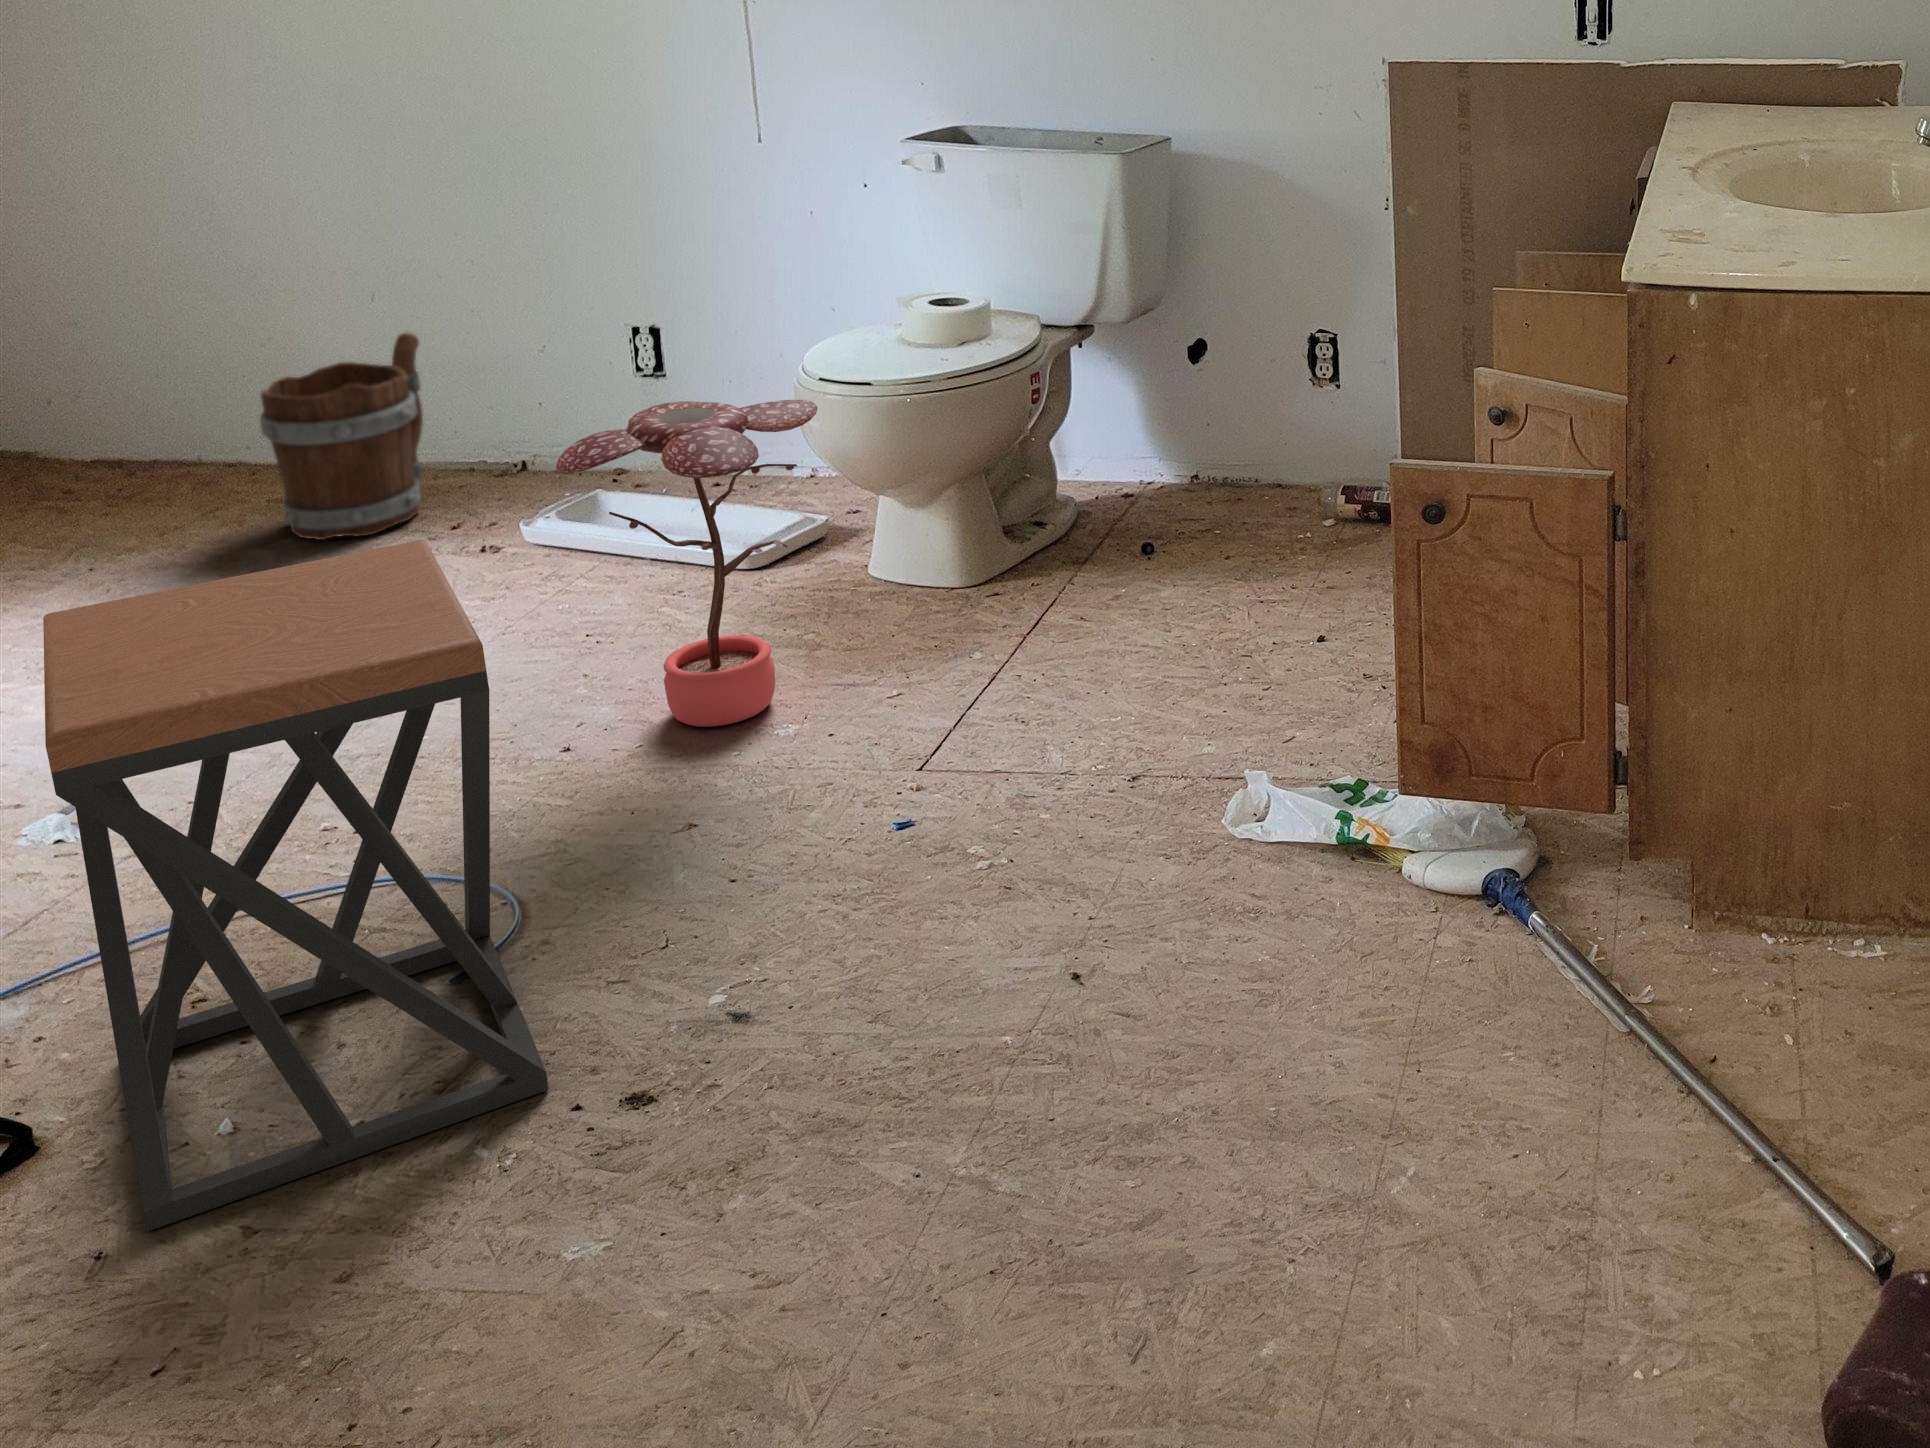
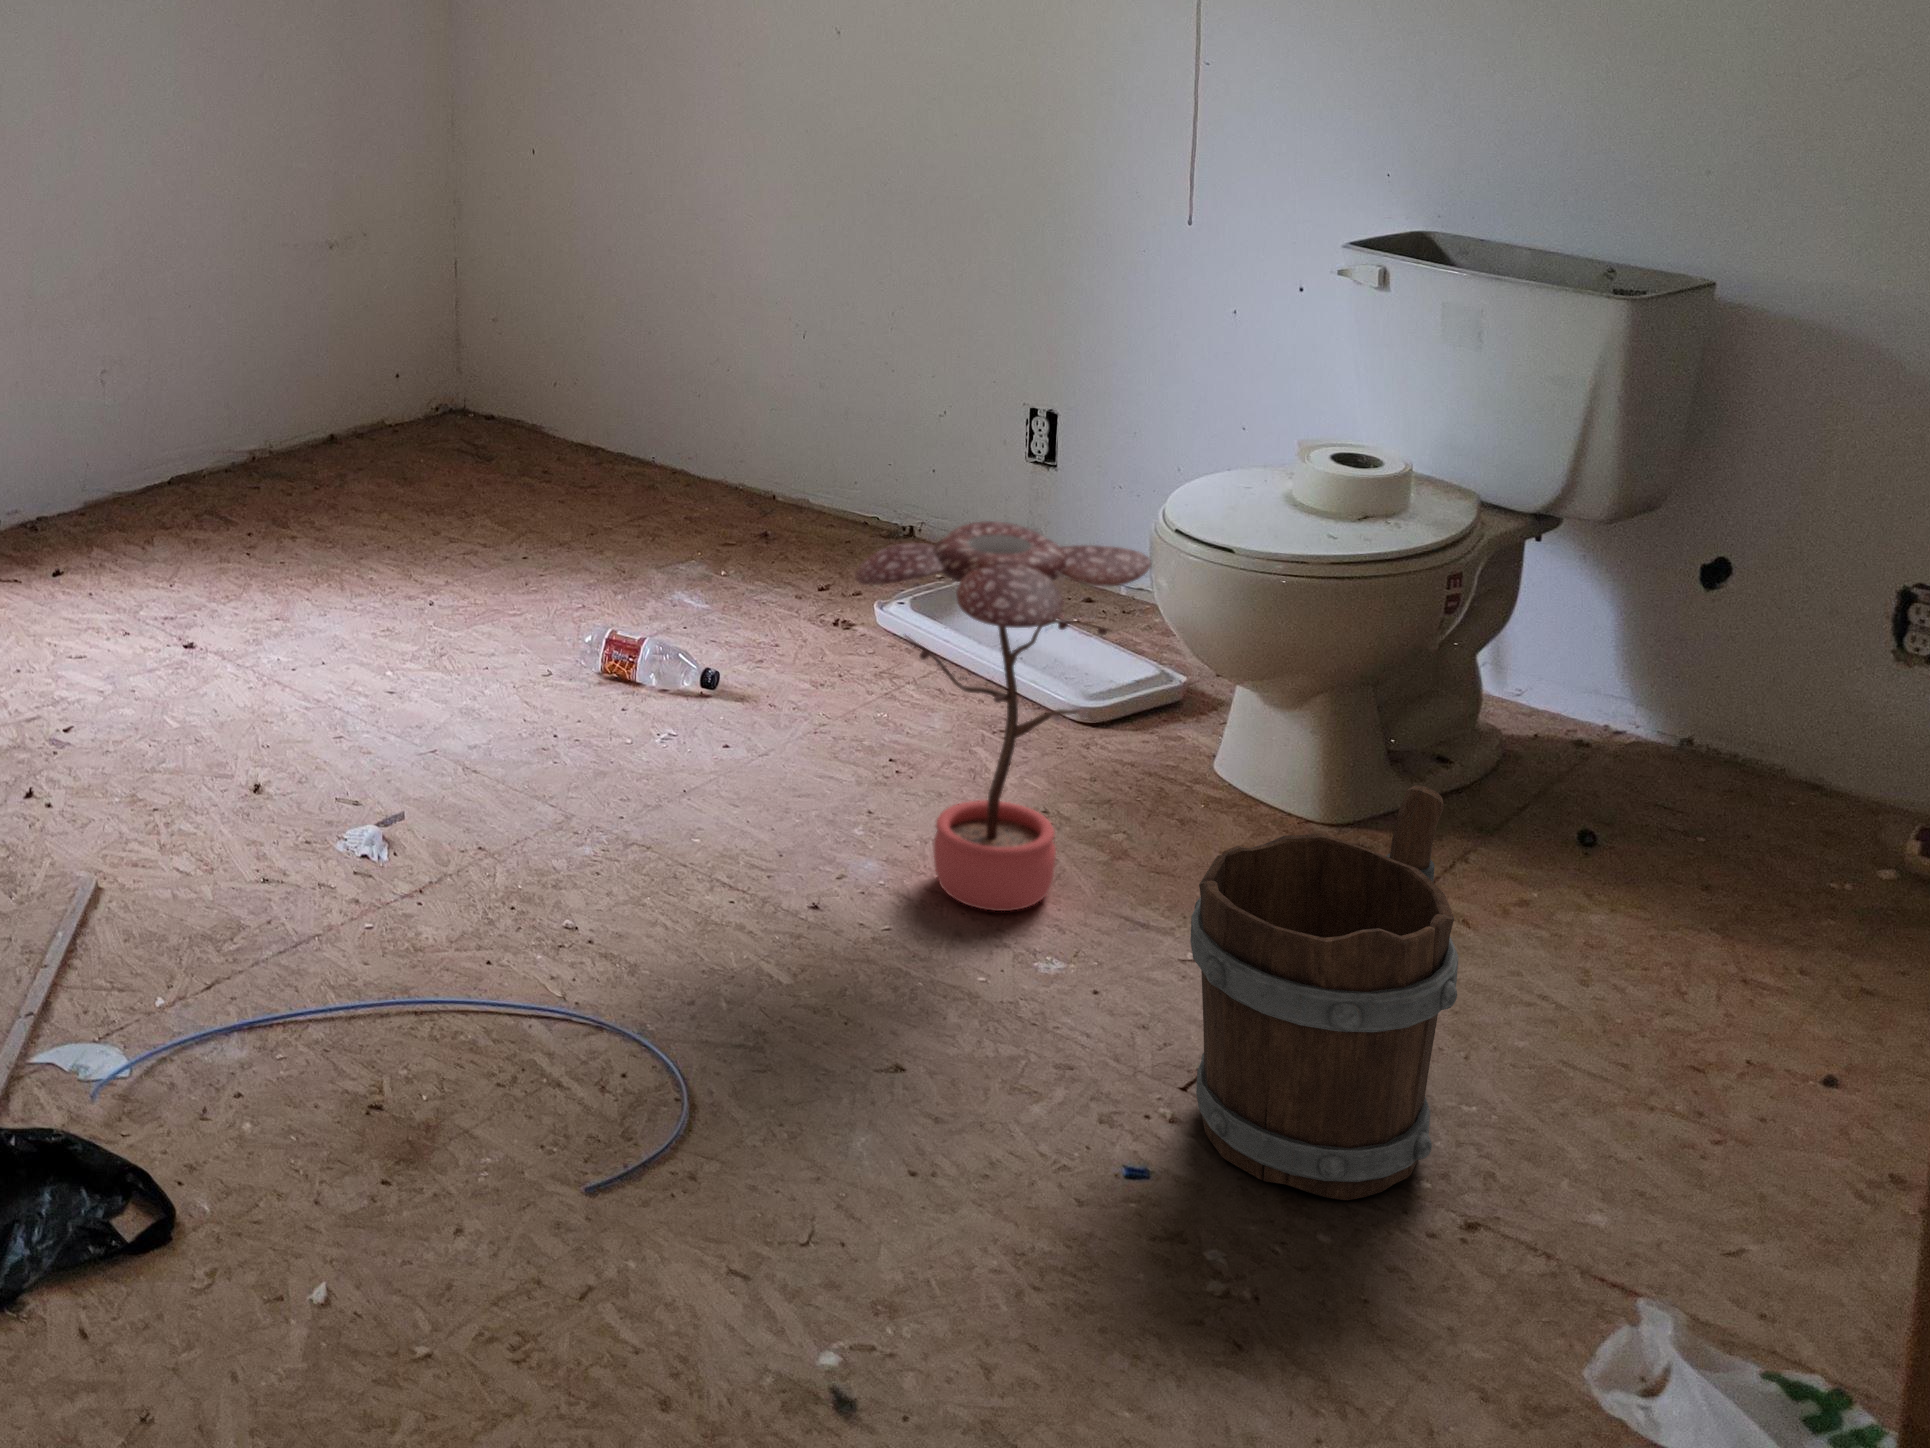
bucket: present [260,333,423,540] -> present [1190,785,1459,1200]
stool: present [43,540,549,1231] -> none [250,633,666,1304]

